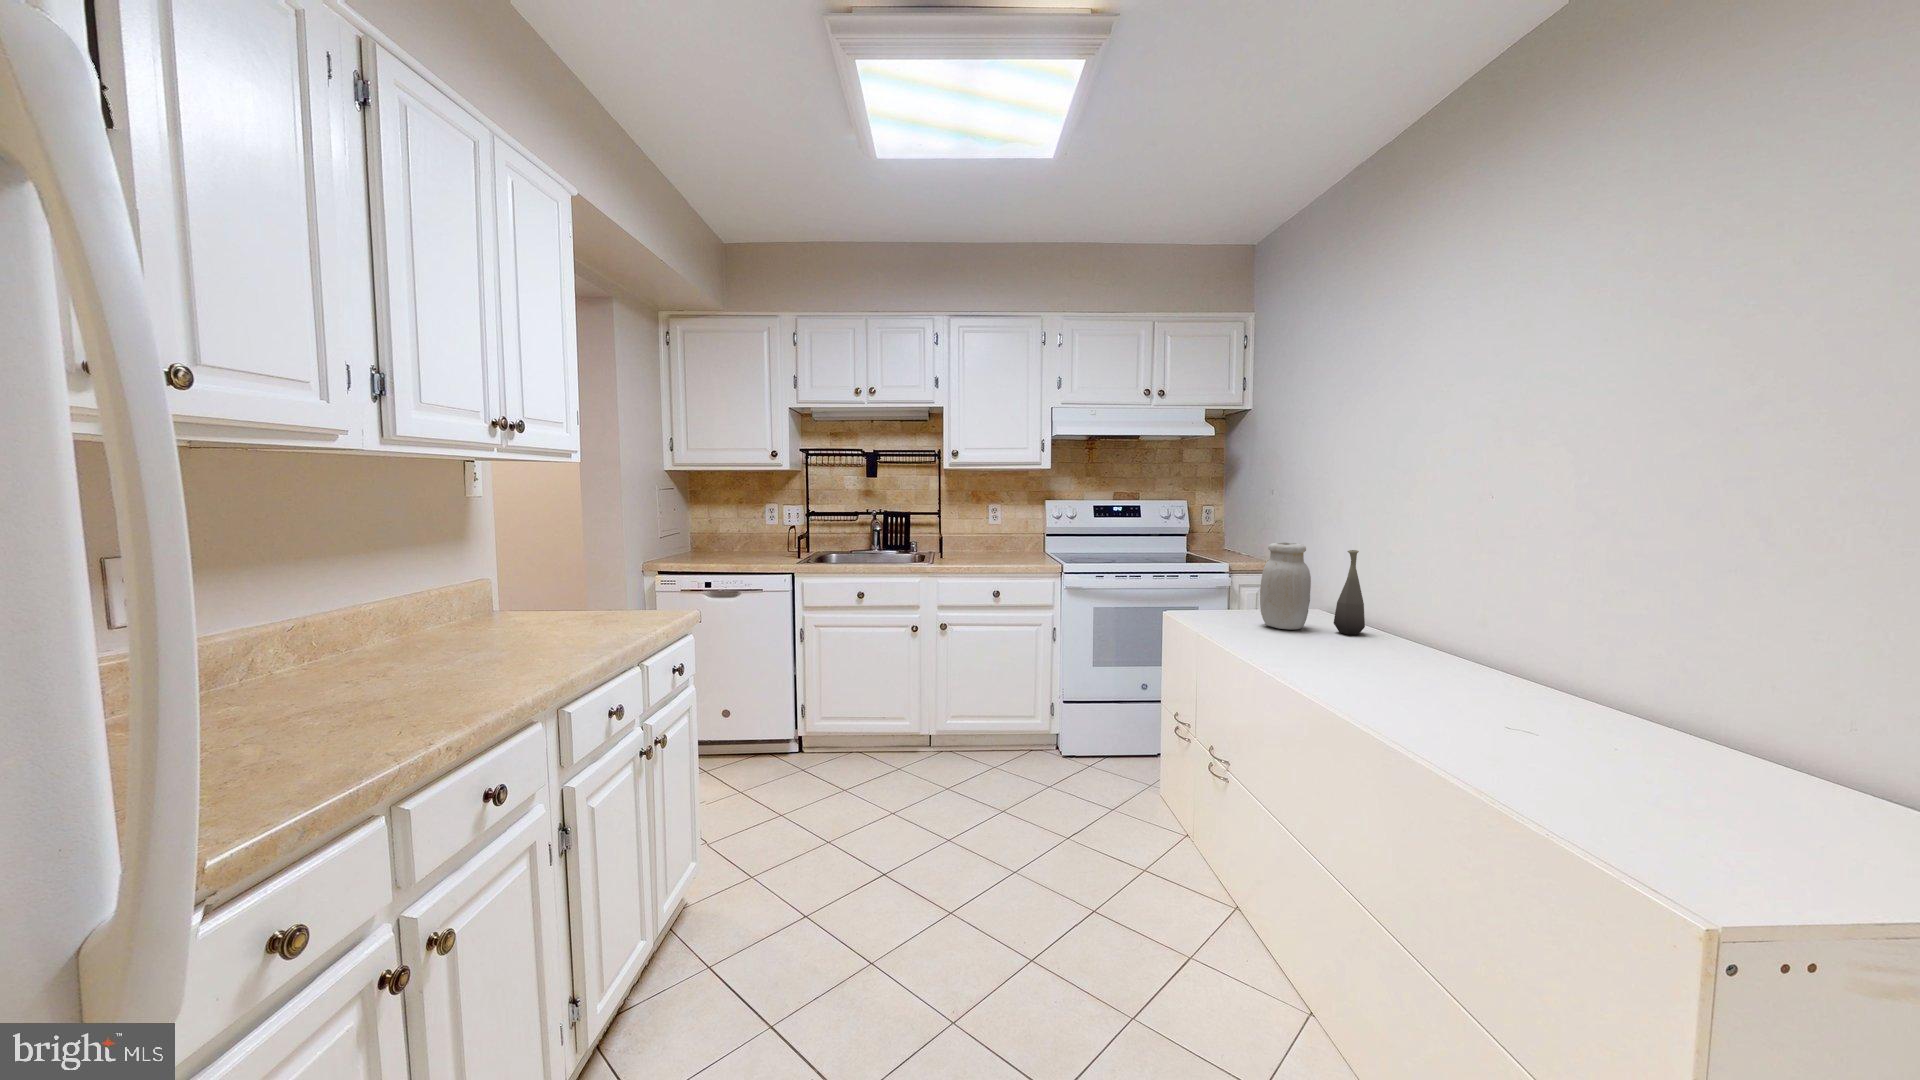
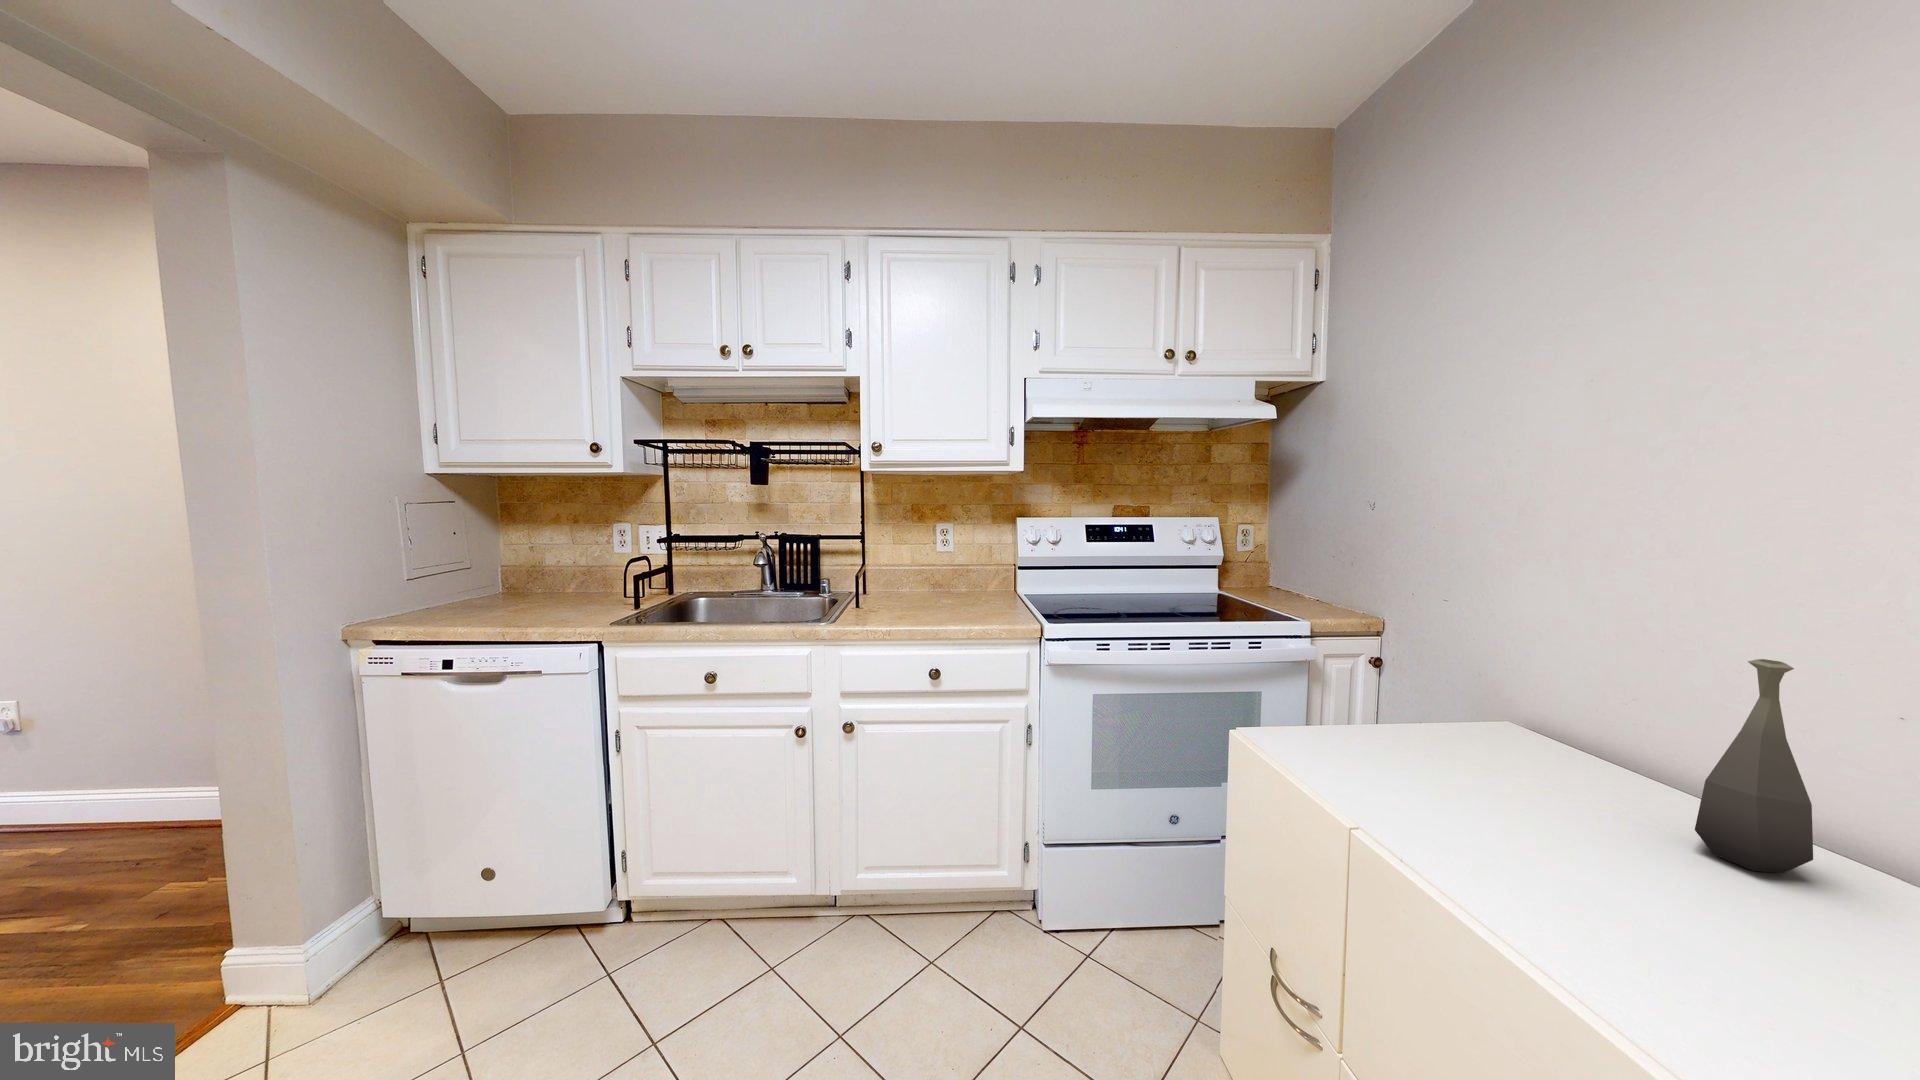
jar: present [1260,542,1311,630] -> none [1472,625,1626,834]

